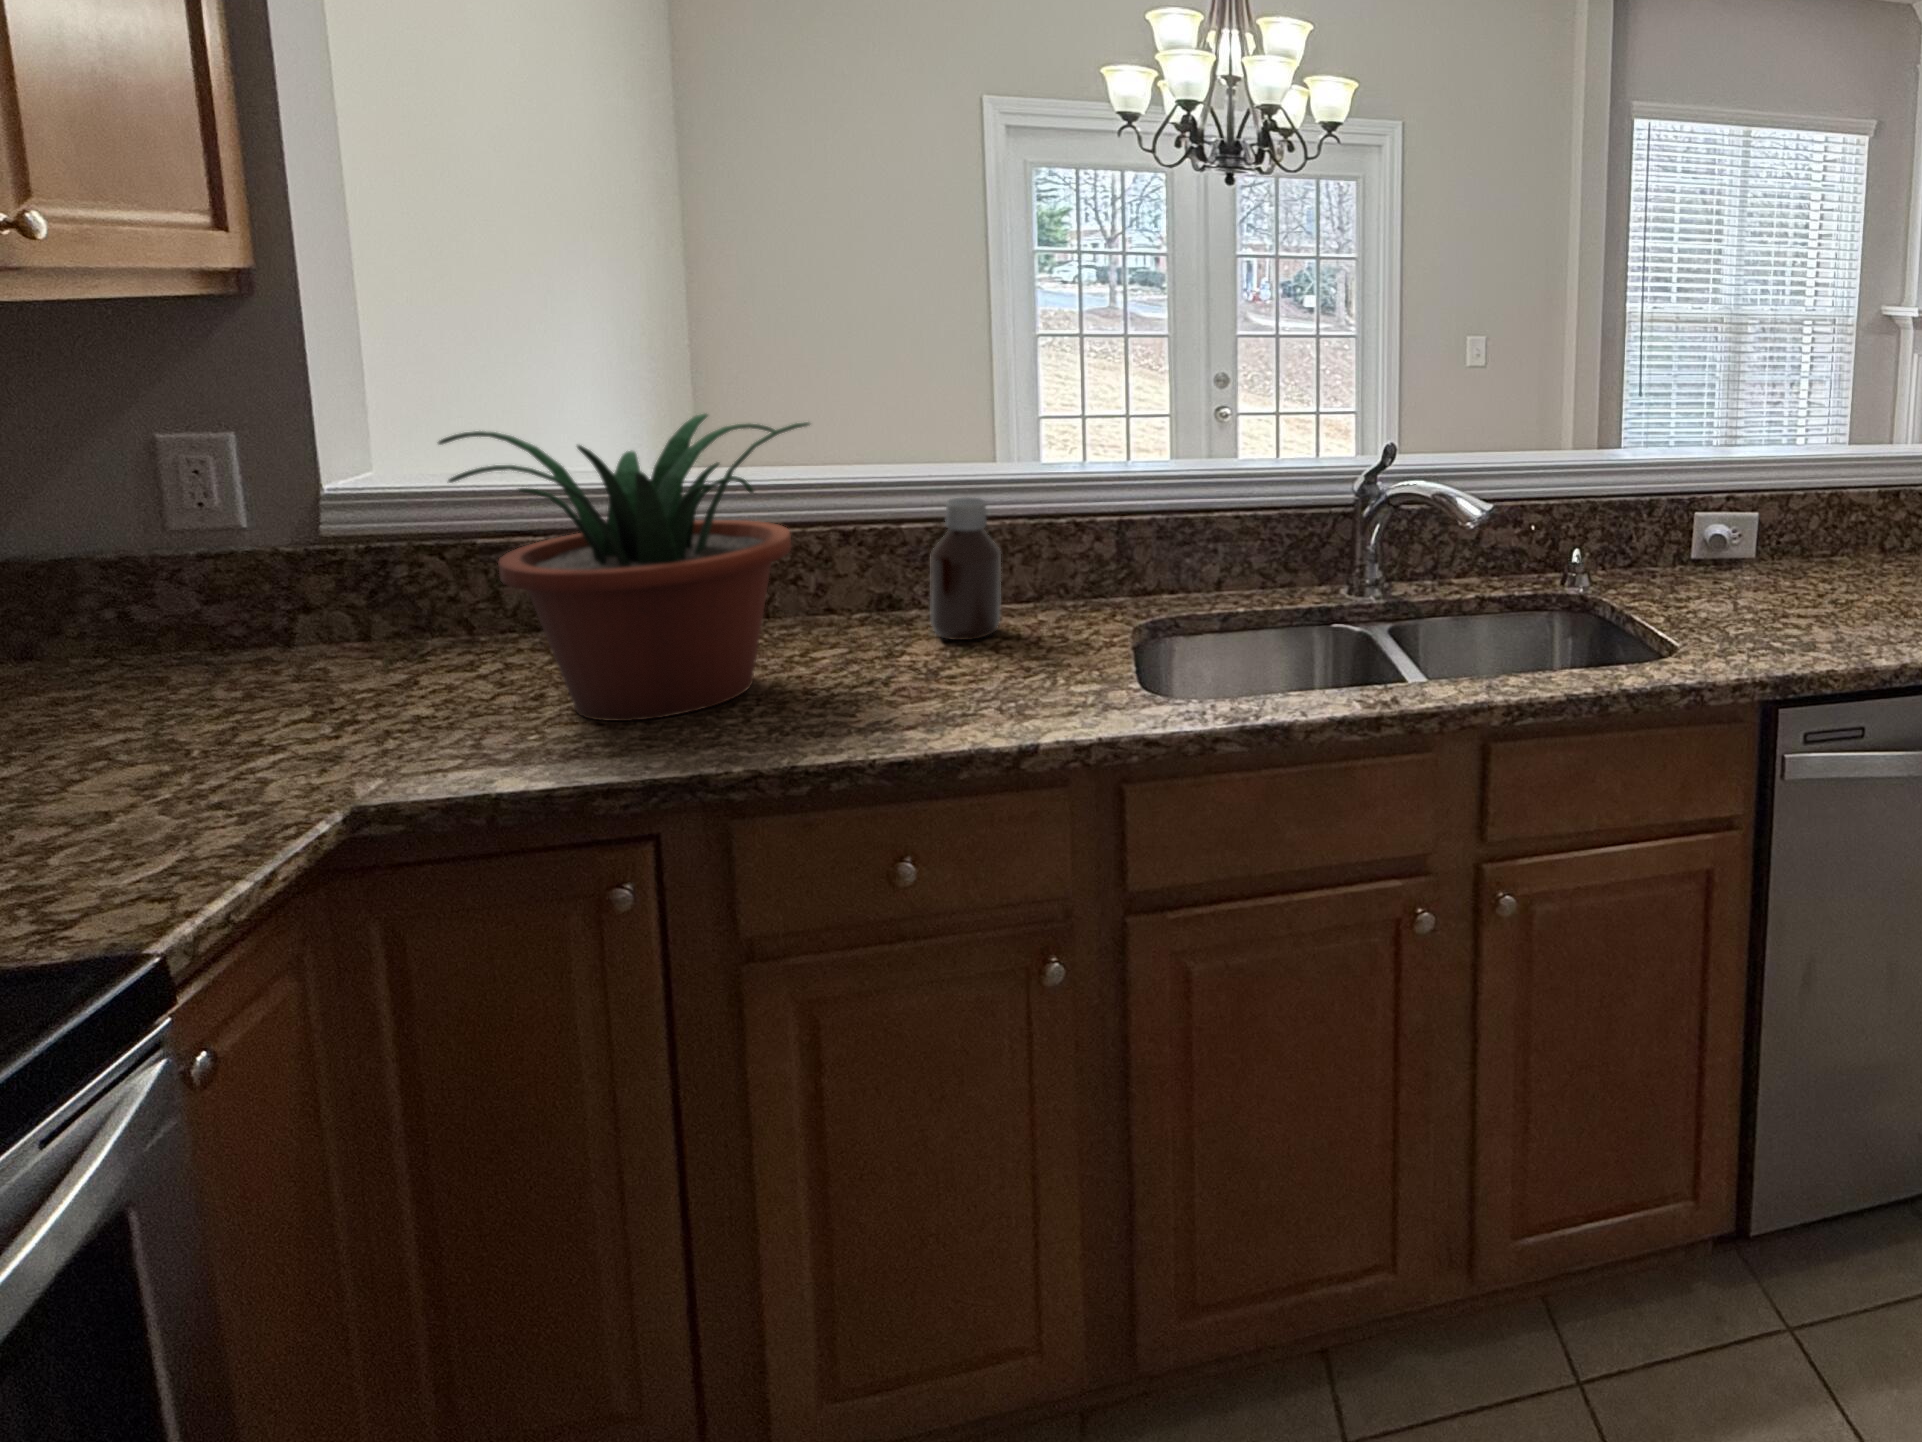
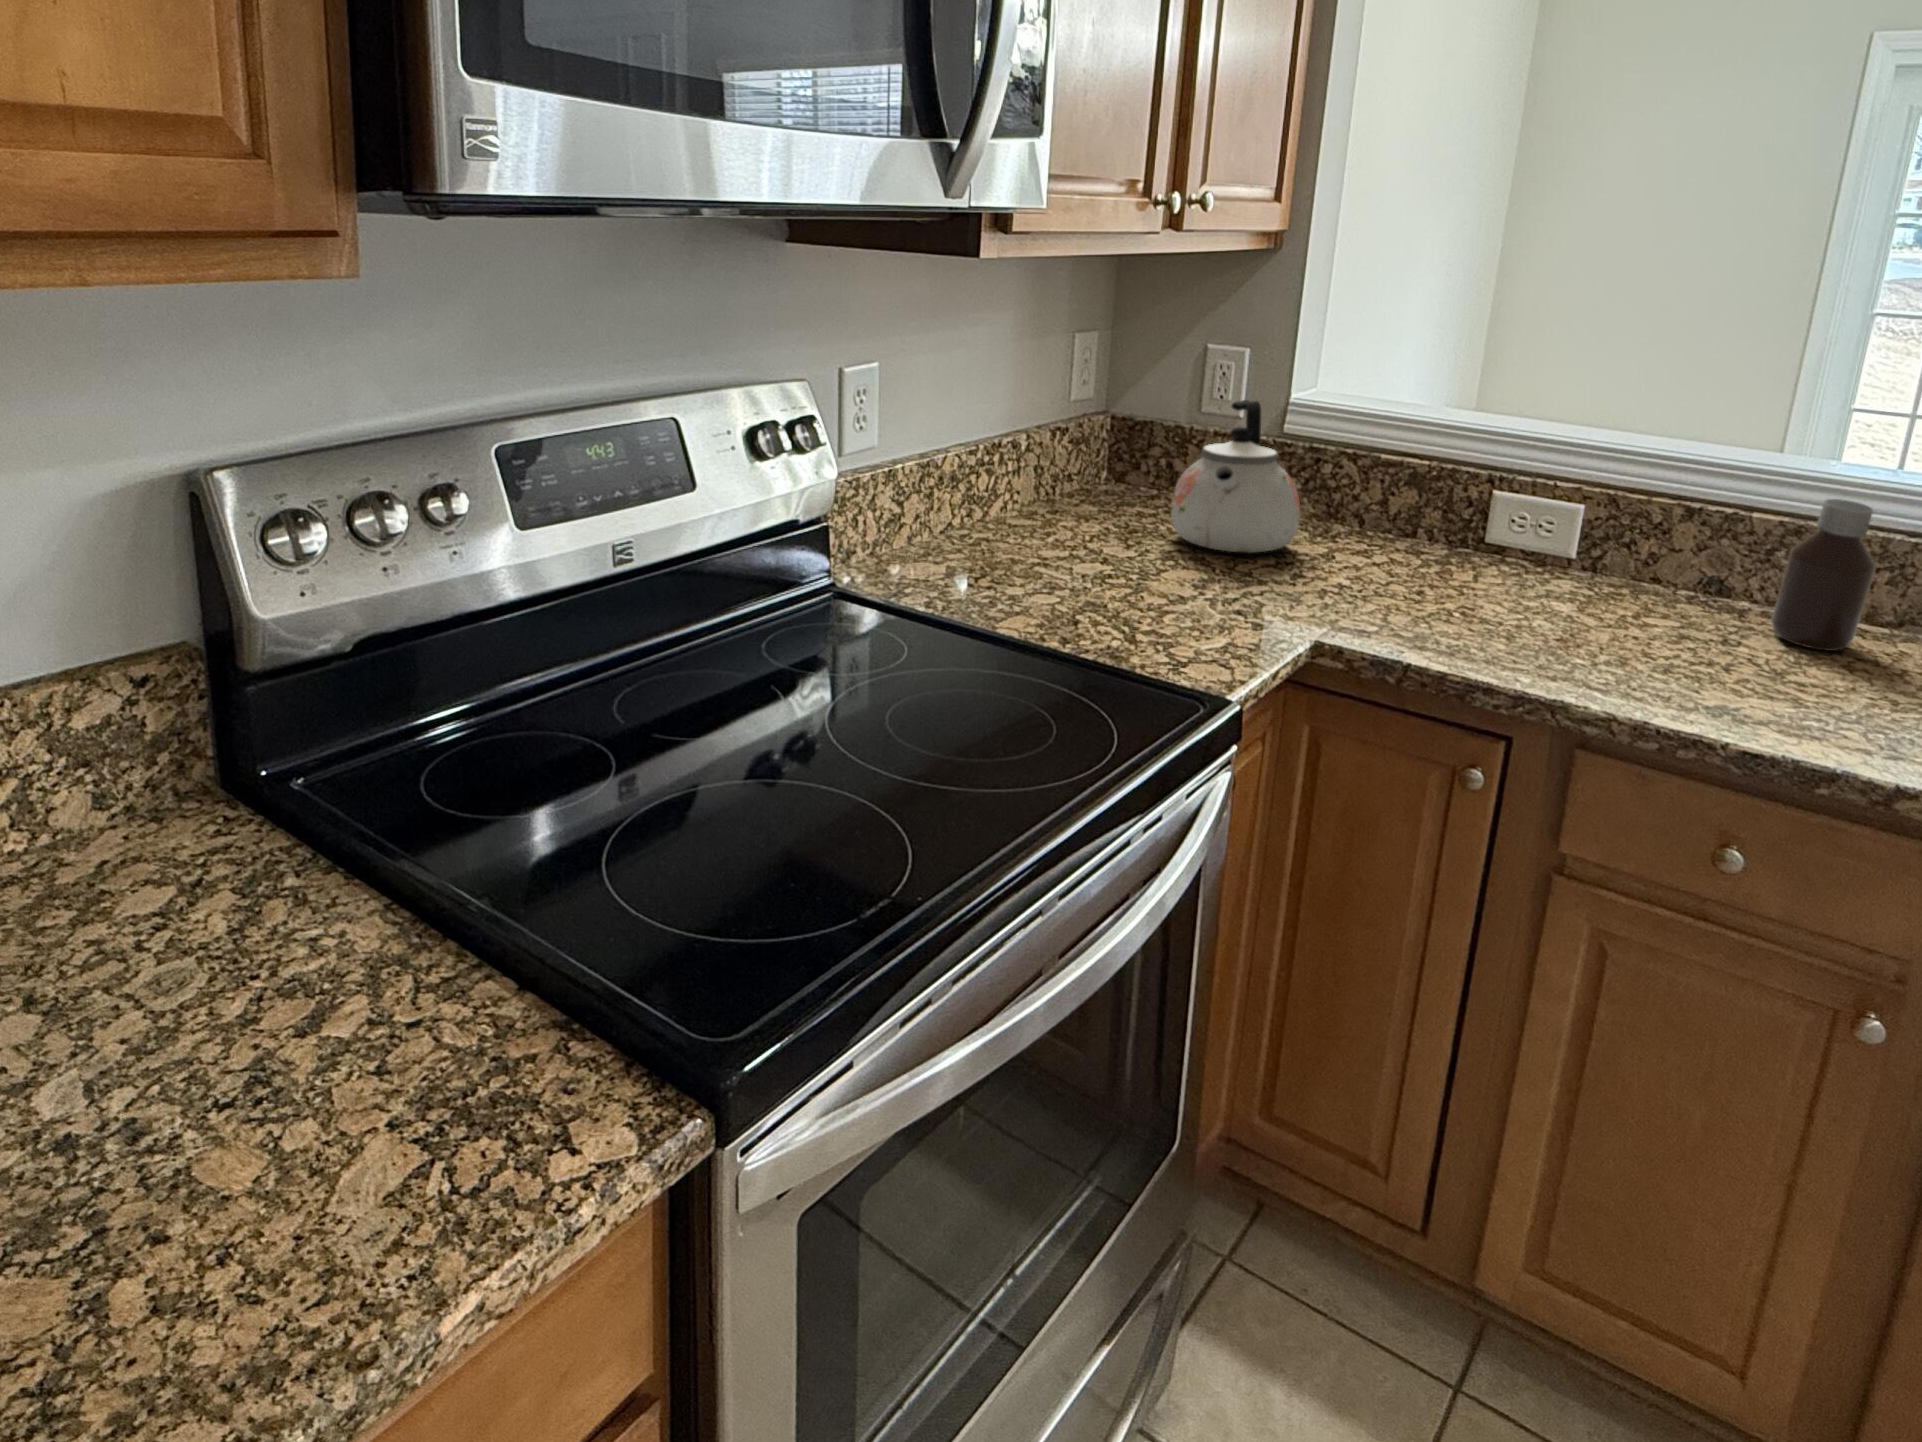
potted plant: present [438,414,809,721] -> none [1395,372,1712,642]
kettle: none [104,501,353,723] -> present [1171,400,1300,553]

